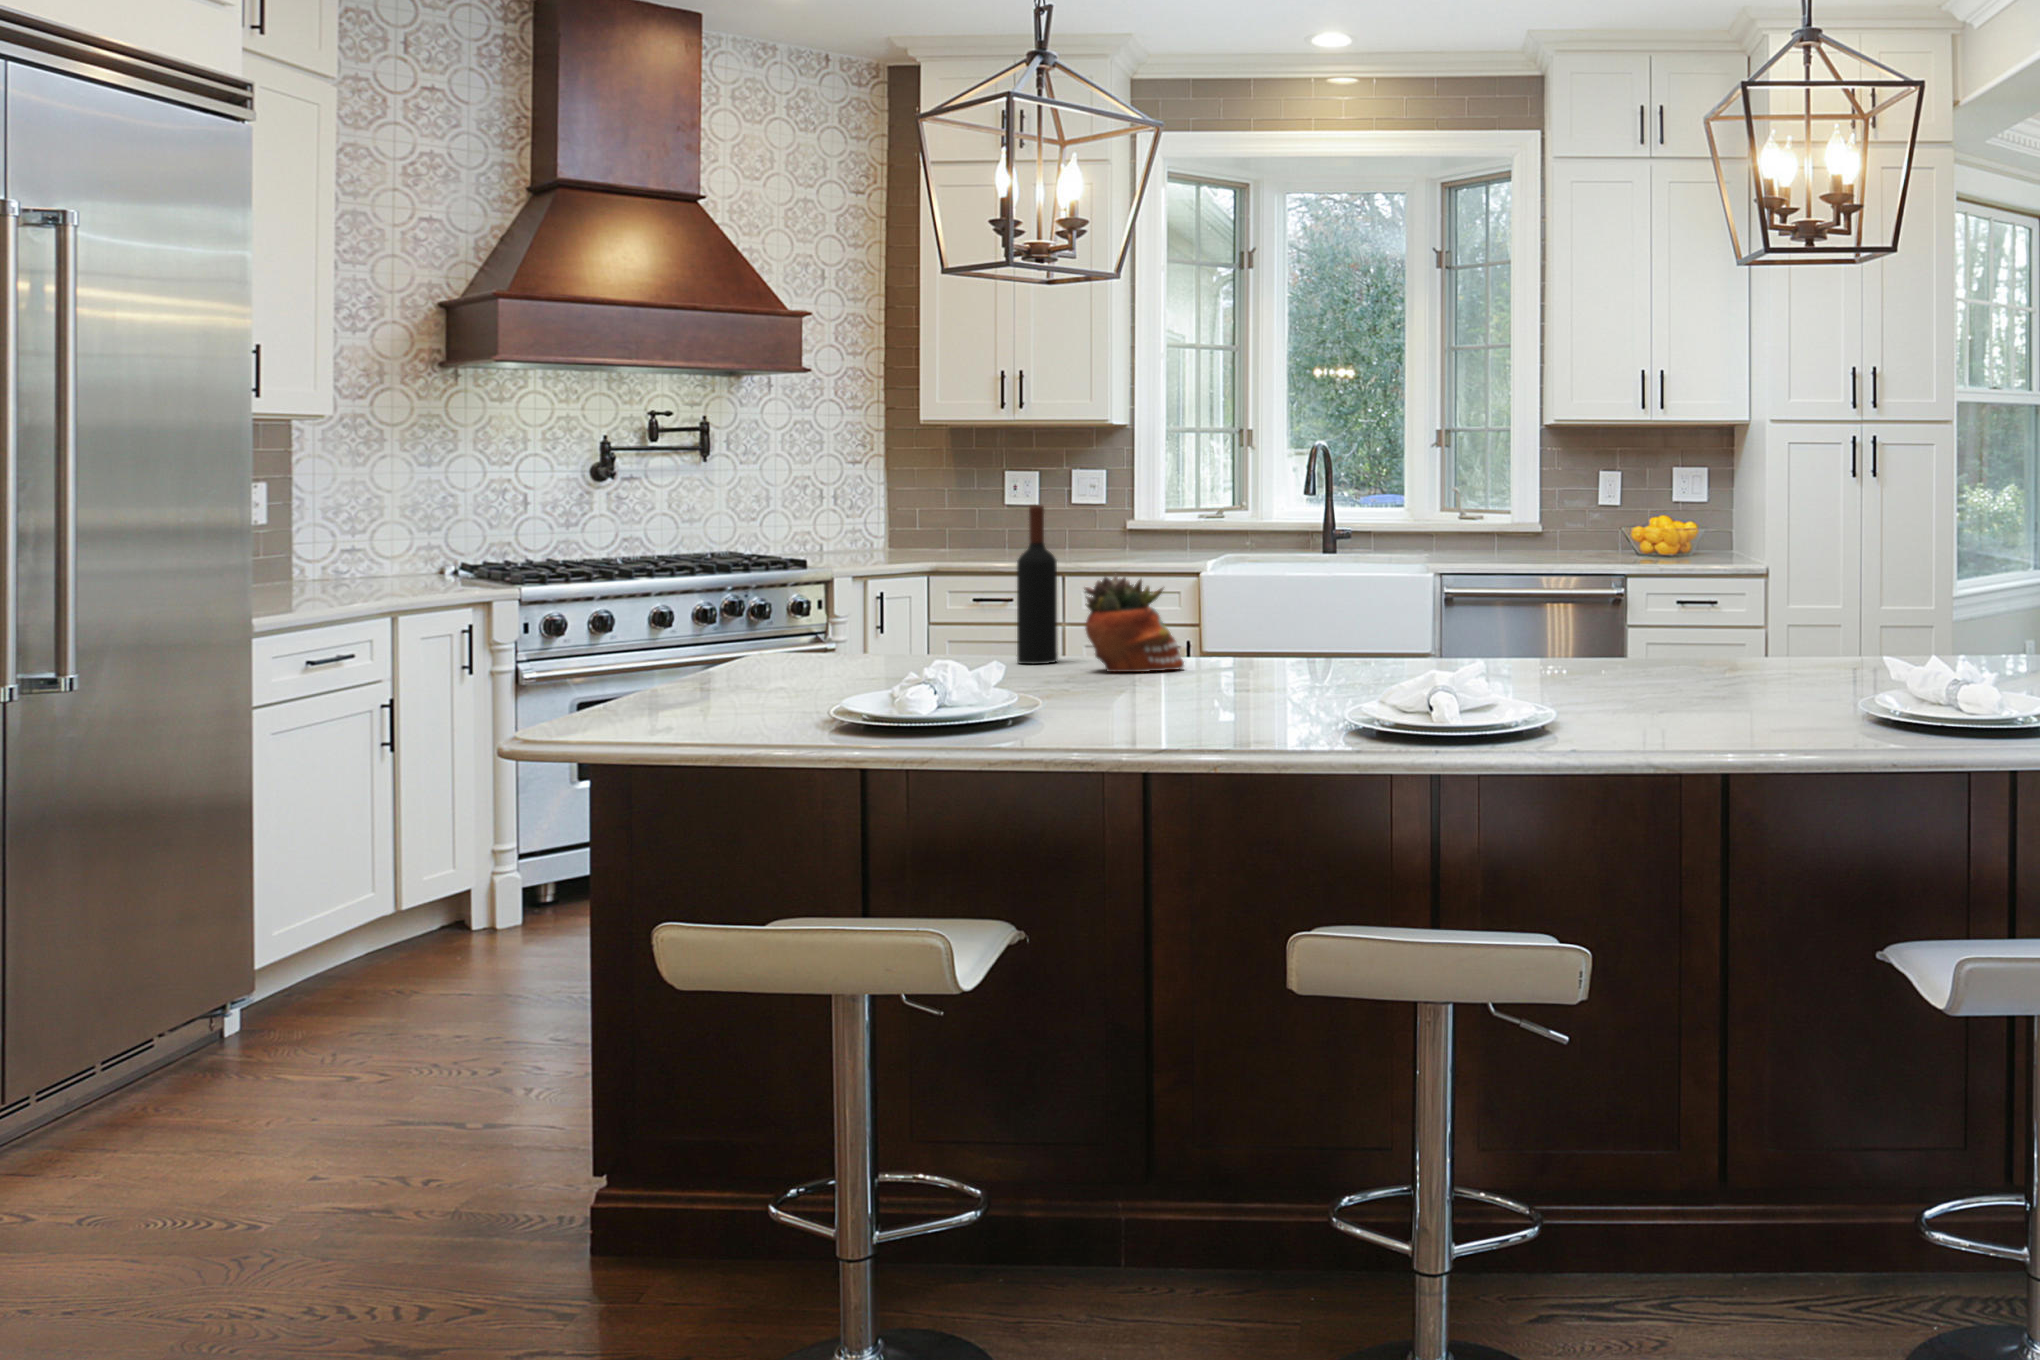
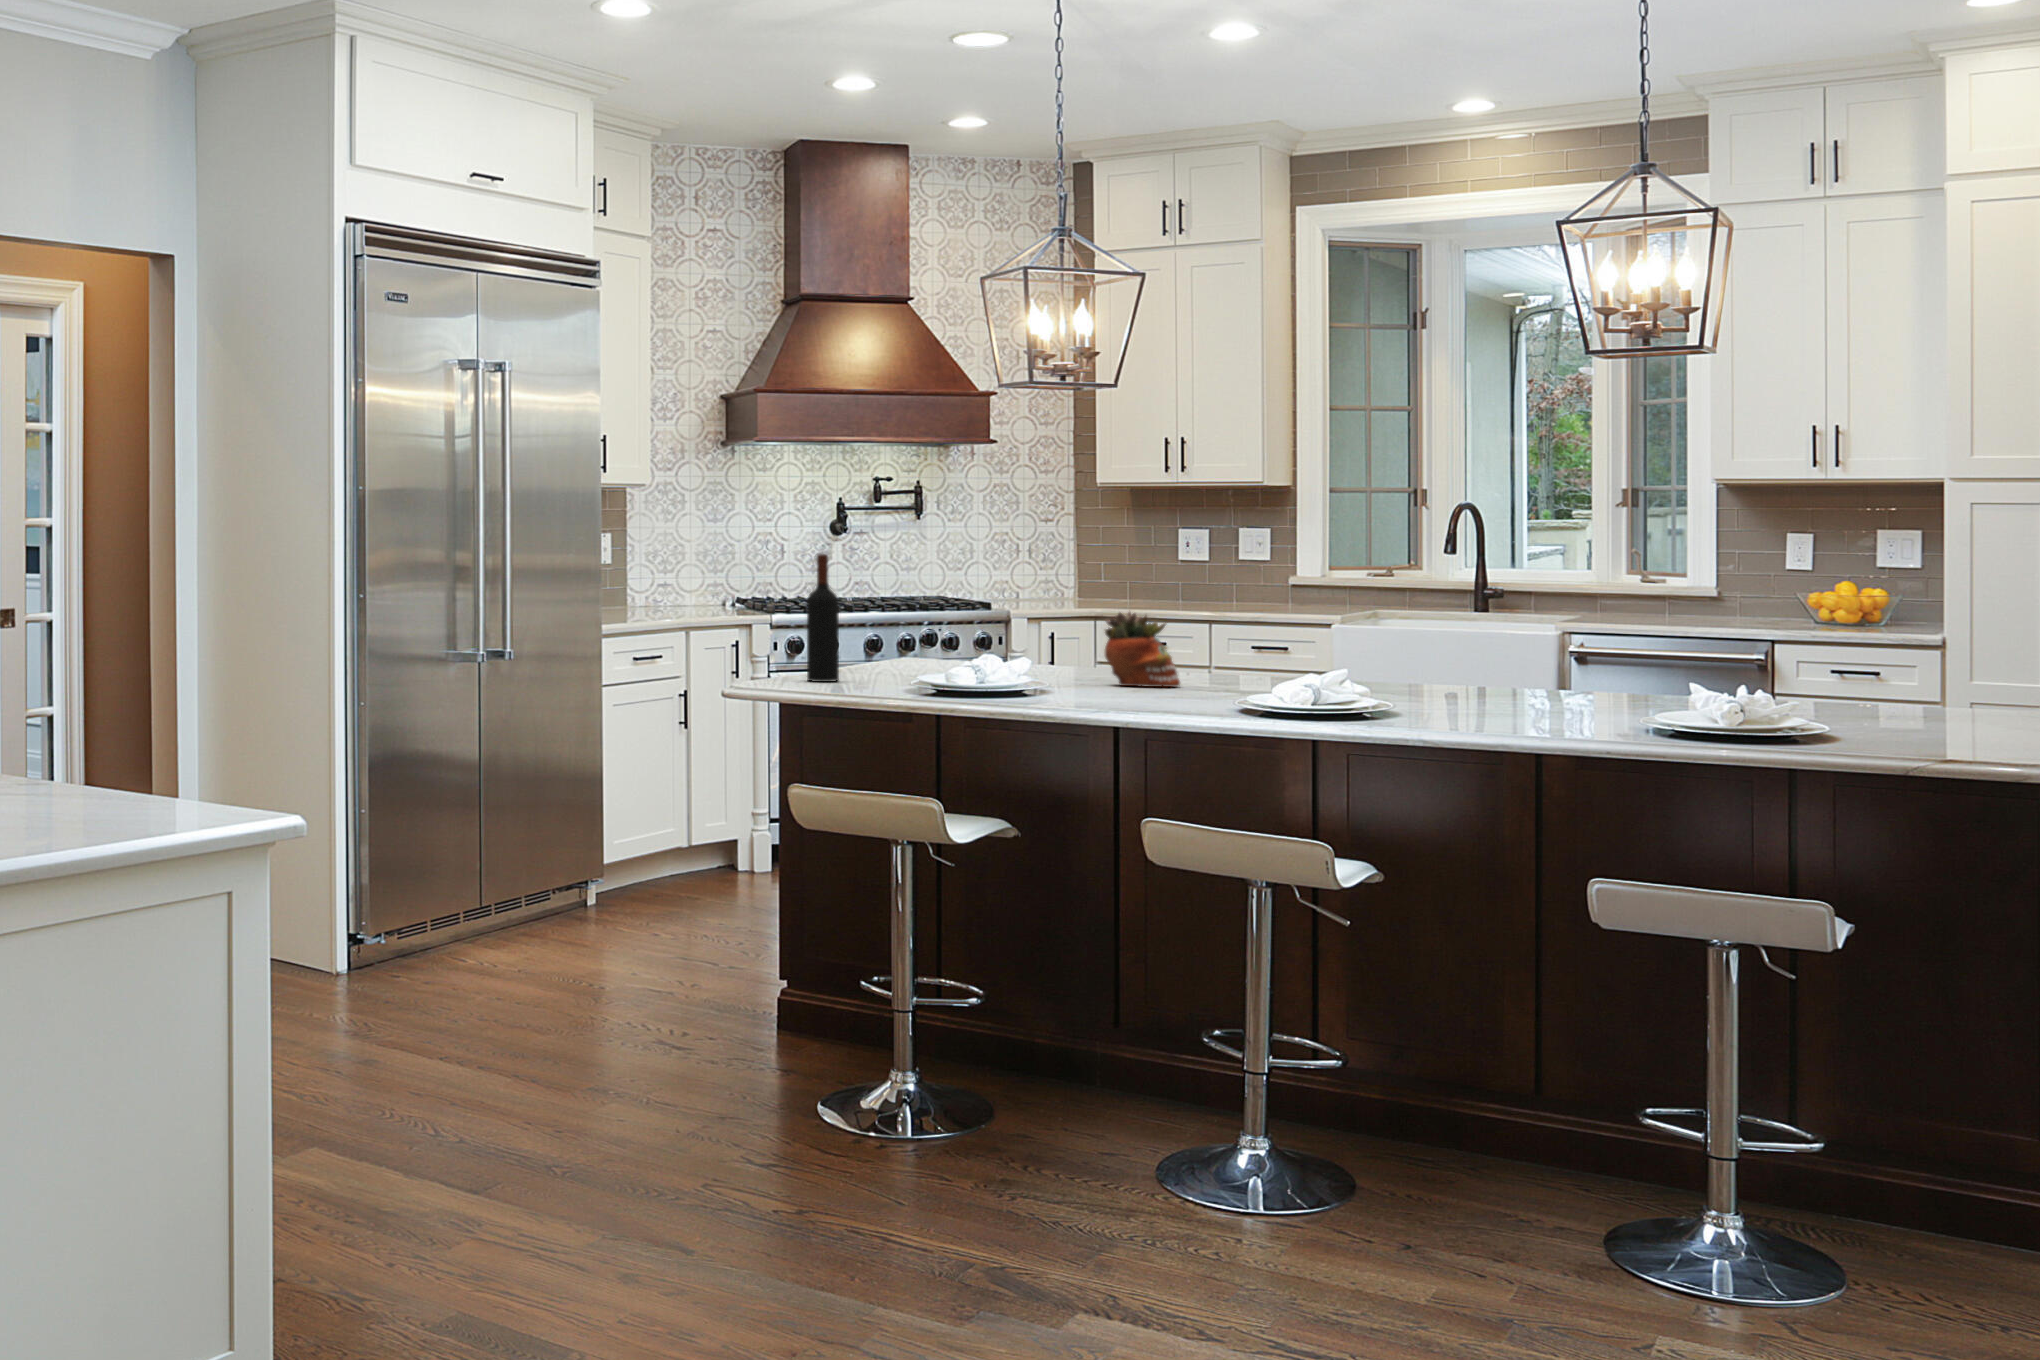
wine bottle: present [1017,505,1058,664] -> present [807,554,839,682]

